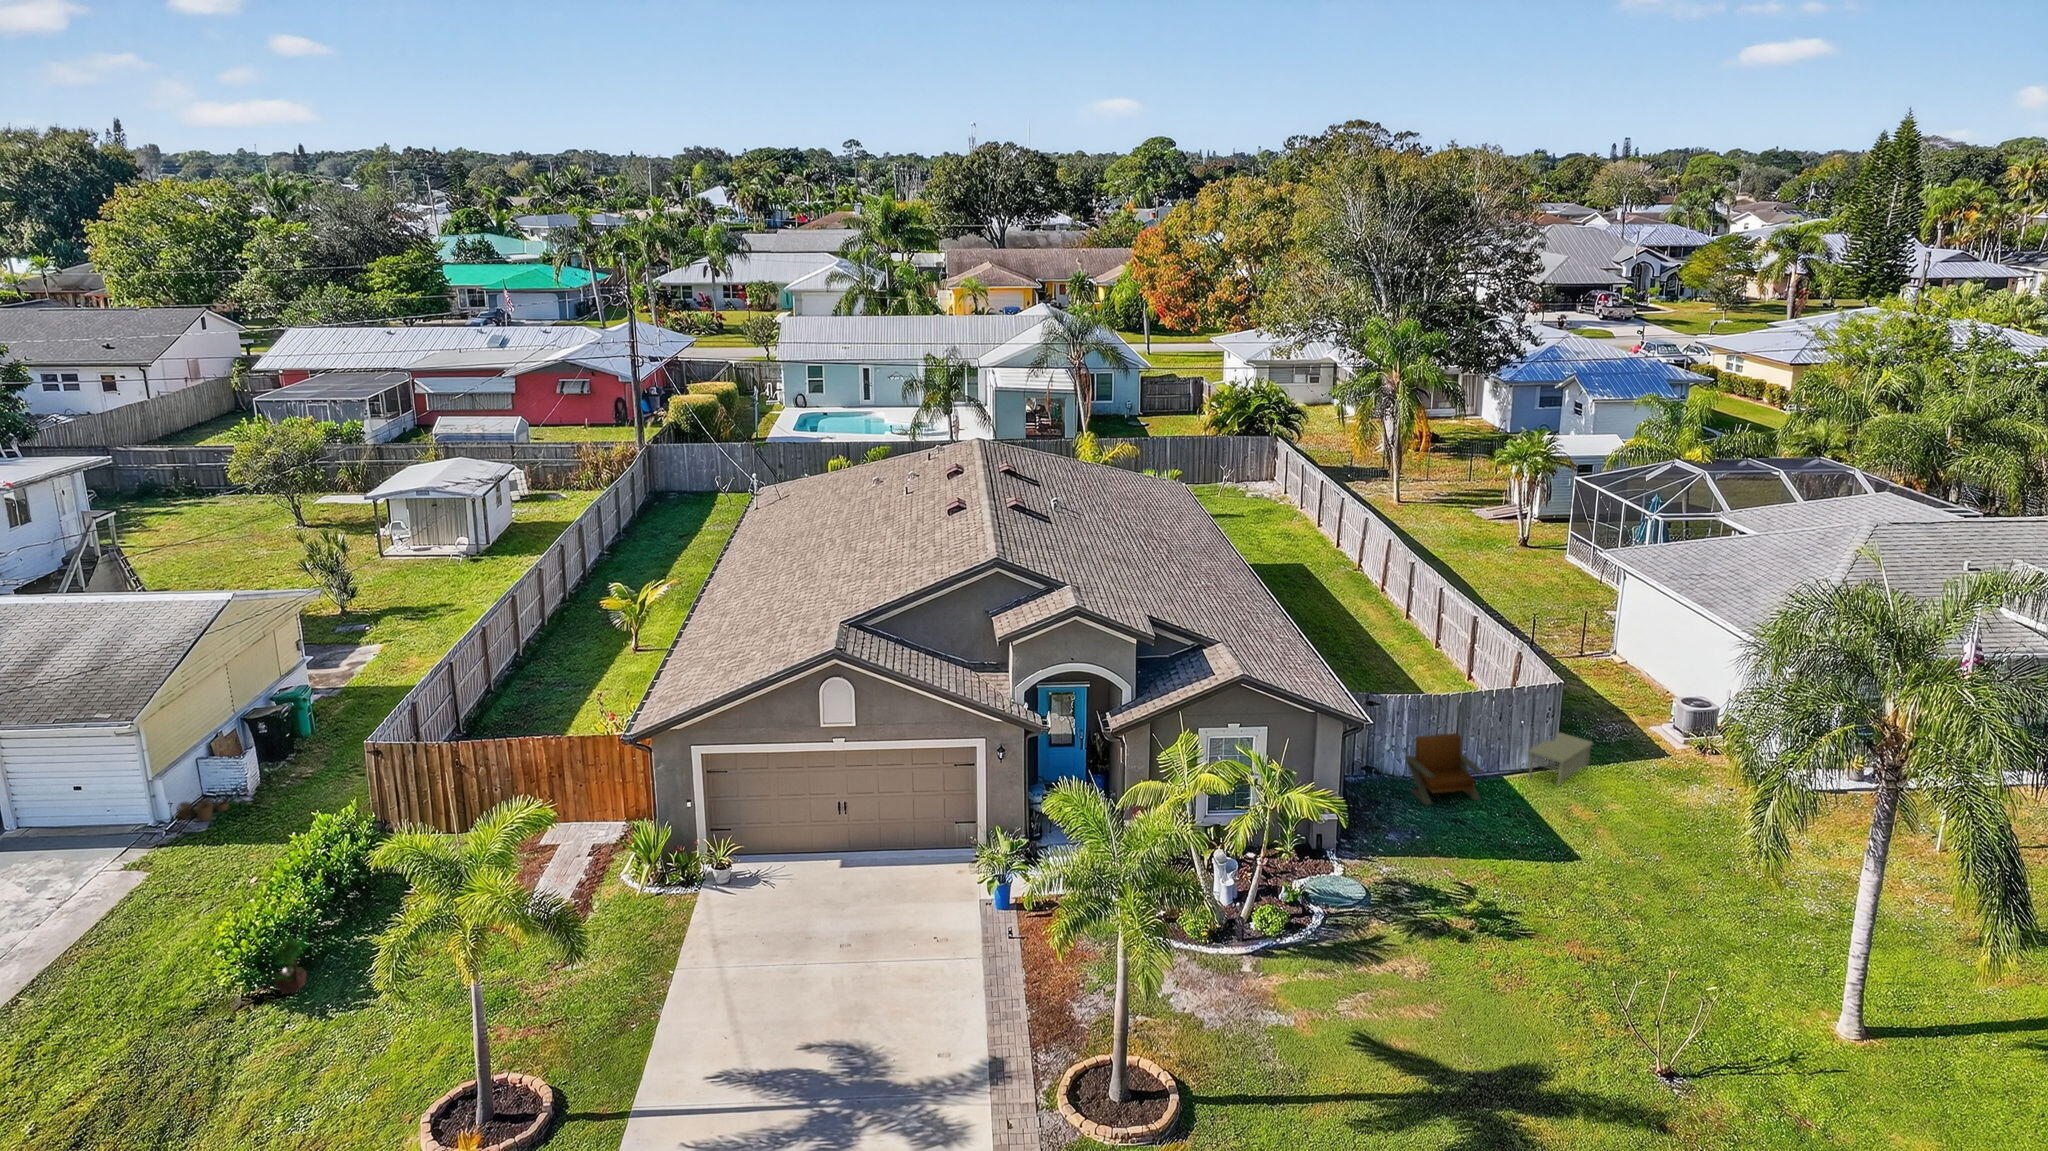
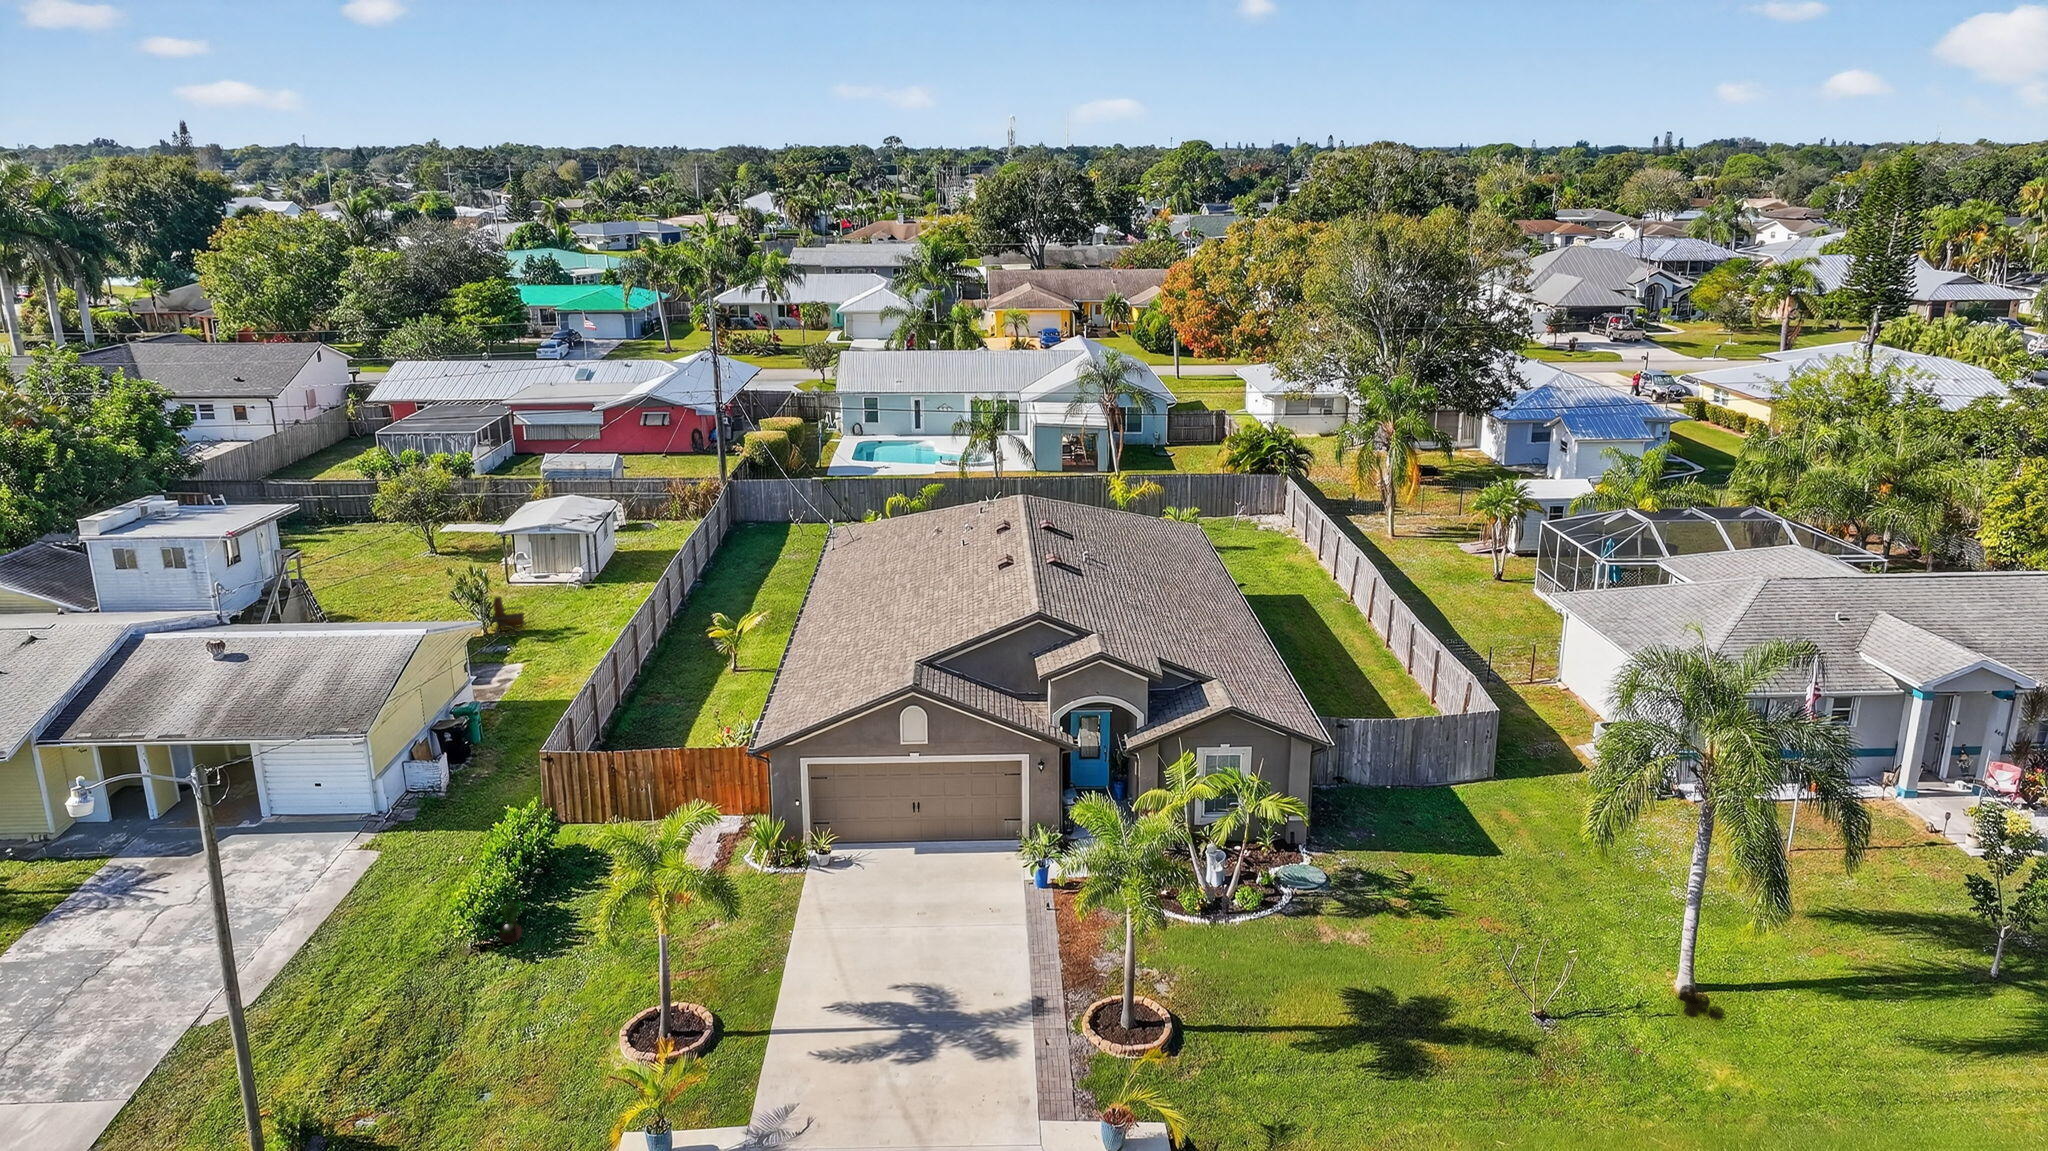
lounge chair: present [1405,733,1483,805] -> present [492,597,525,636]
storage bench: present [1528,733,1592,787] -> none [1469,752,1524,797]
woven basket: present [176,799,229,821] -> present [1679,985,1724,1019]

